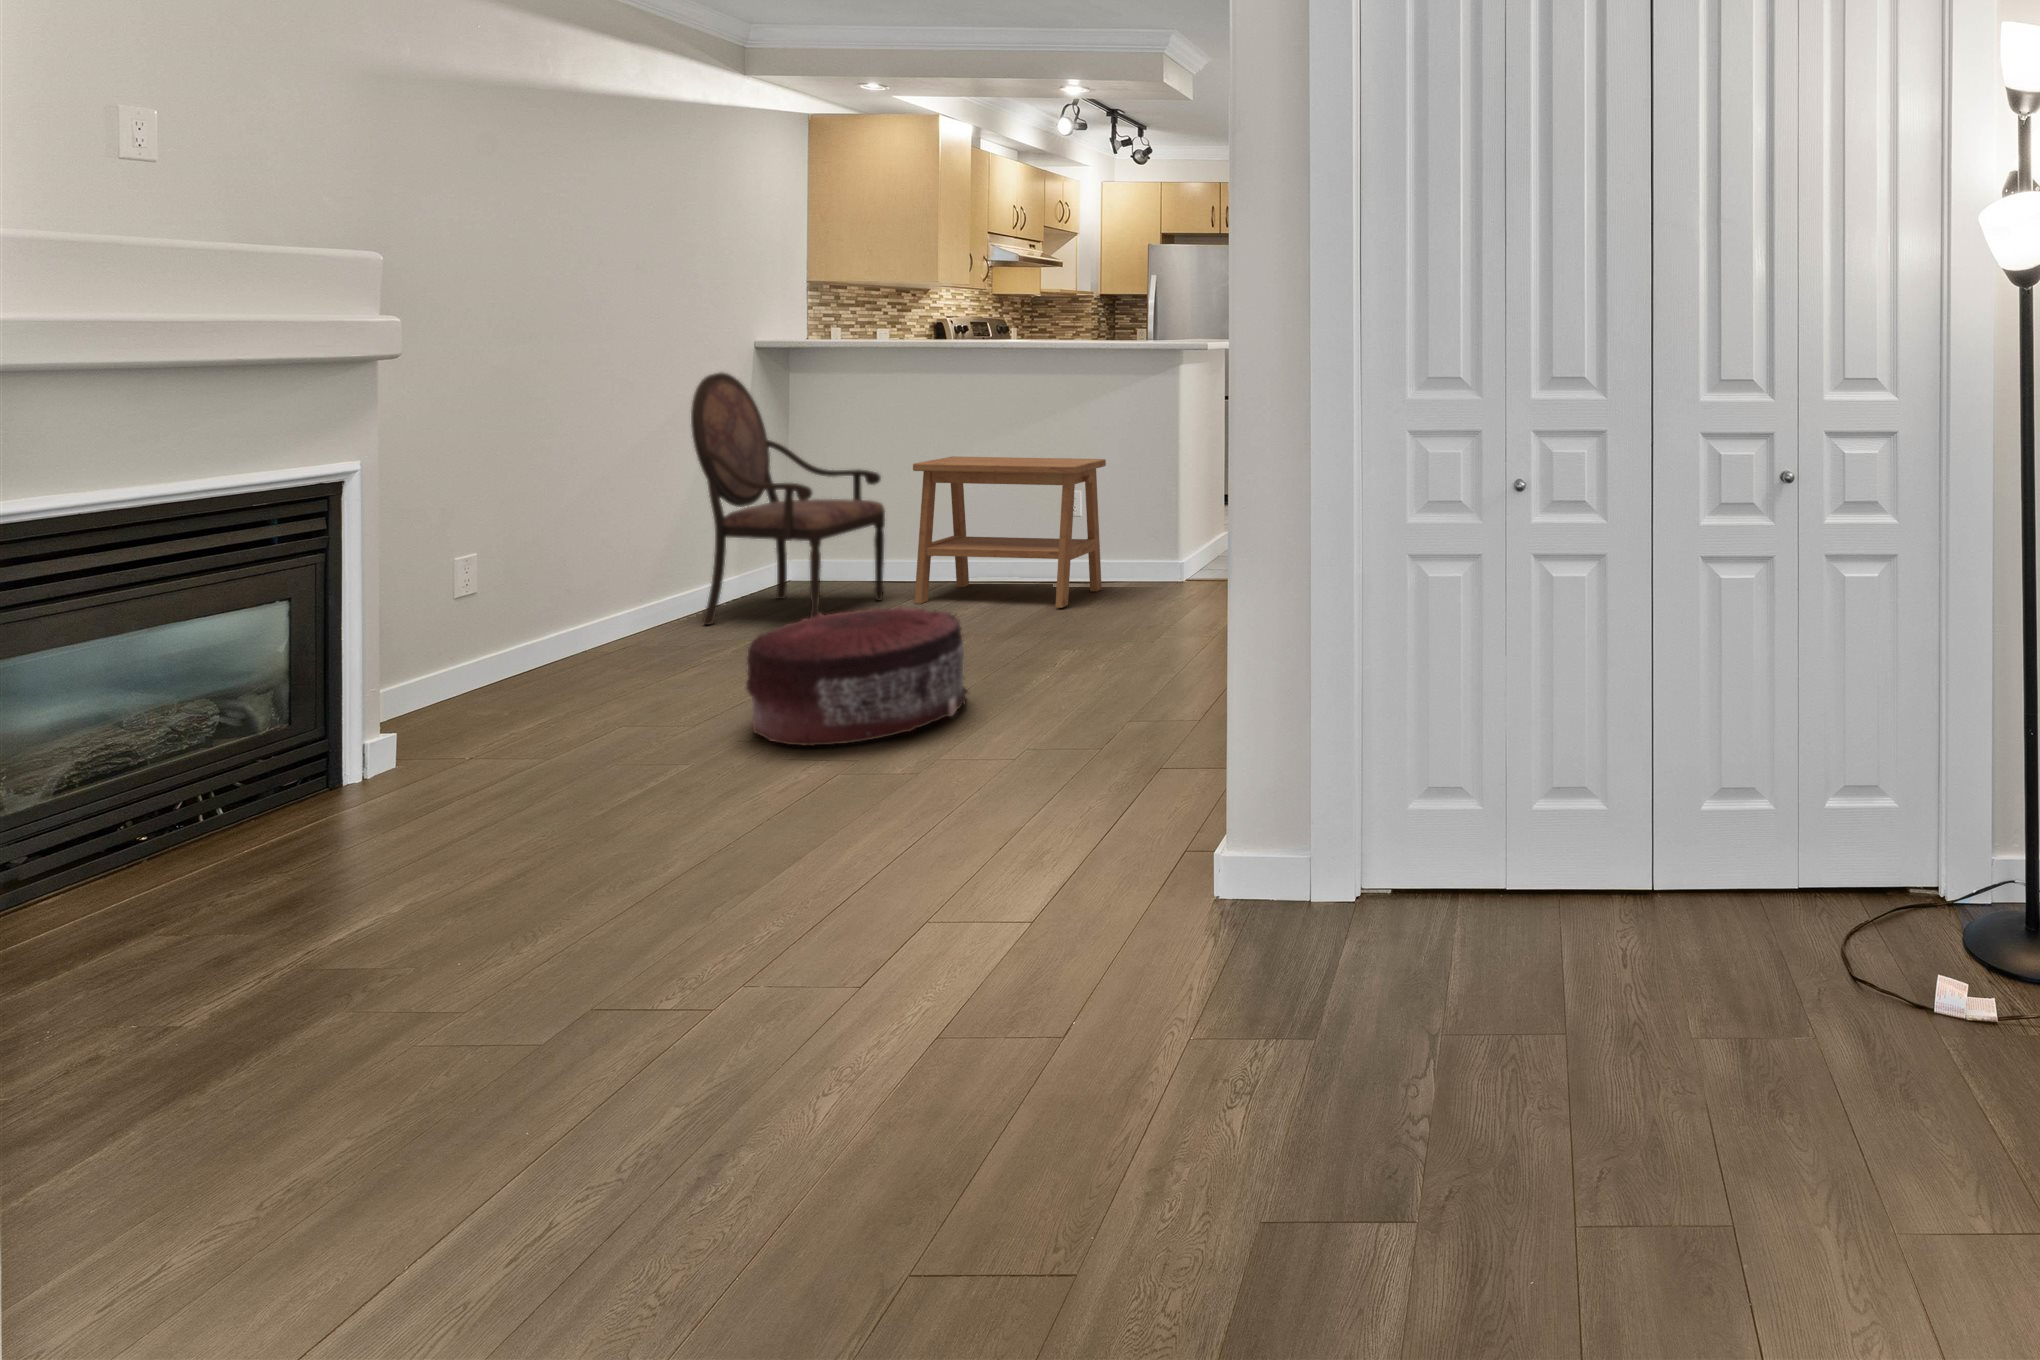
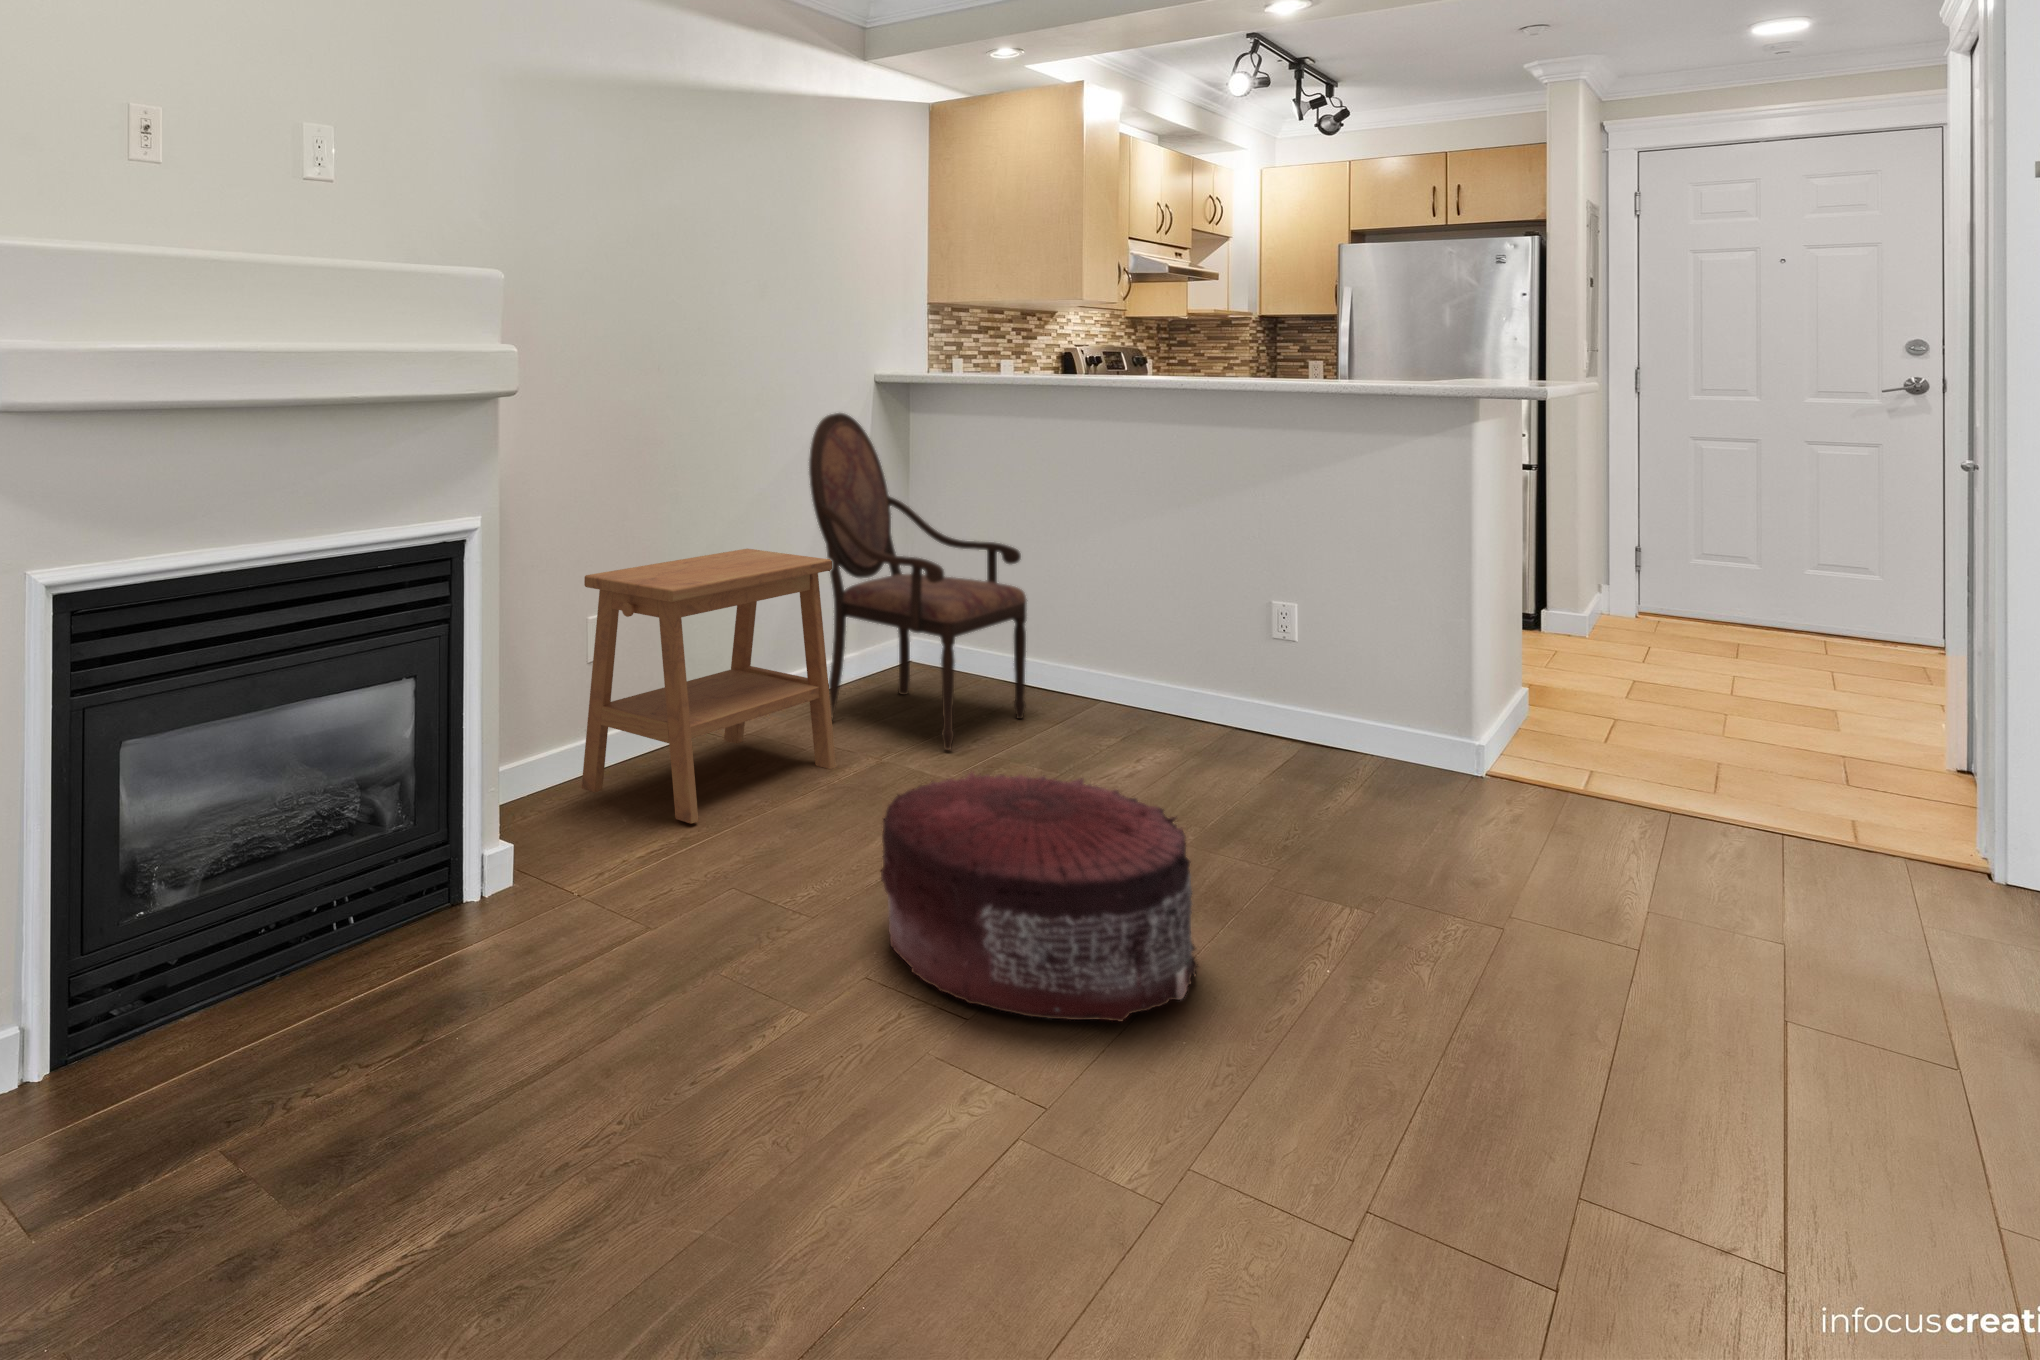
side table: present [913,456,1106,608] -> present [582,549,836,823]

